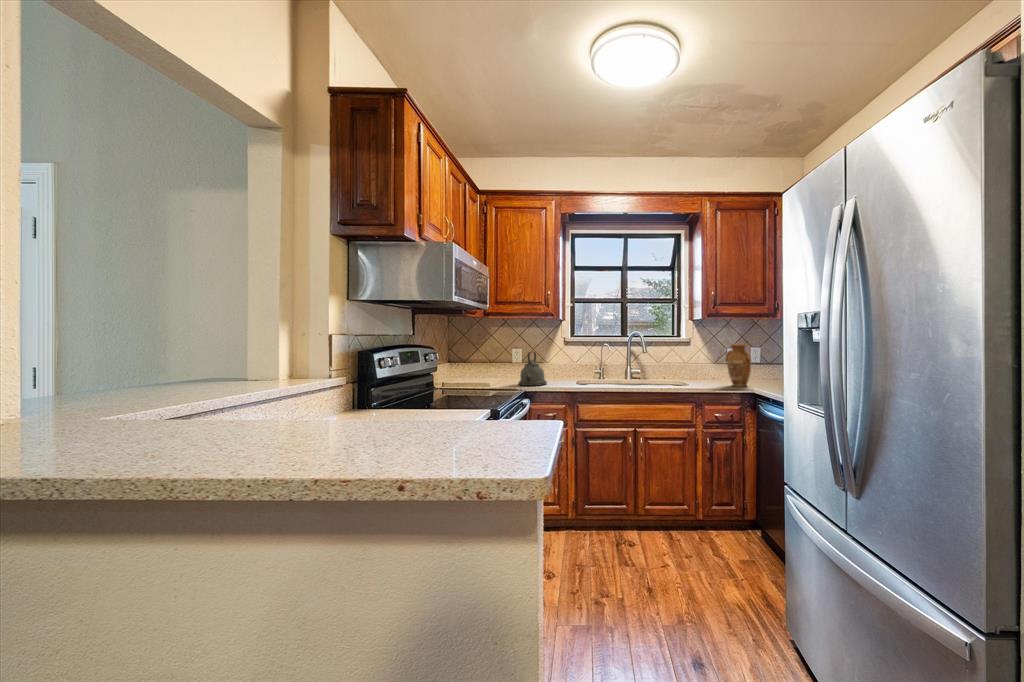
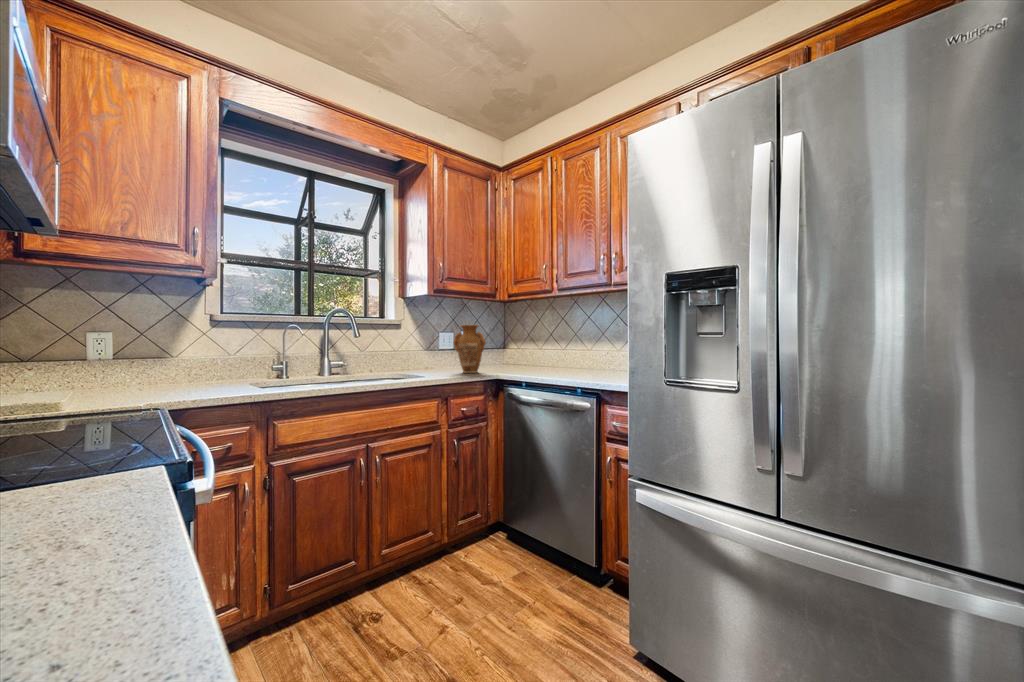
kettle: present [518,352,547,386] -> none [119,327,189,391]

